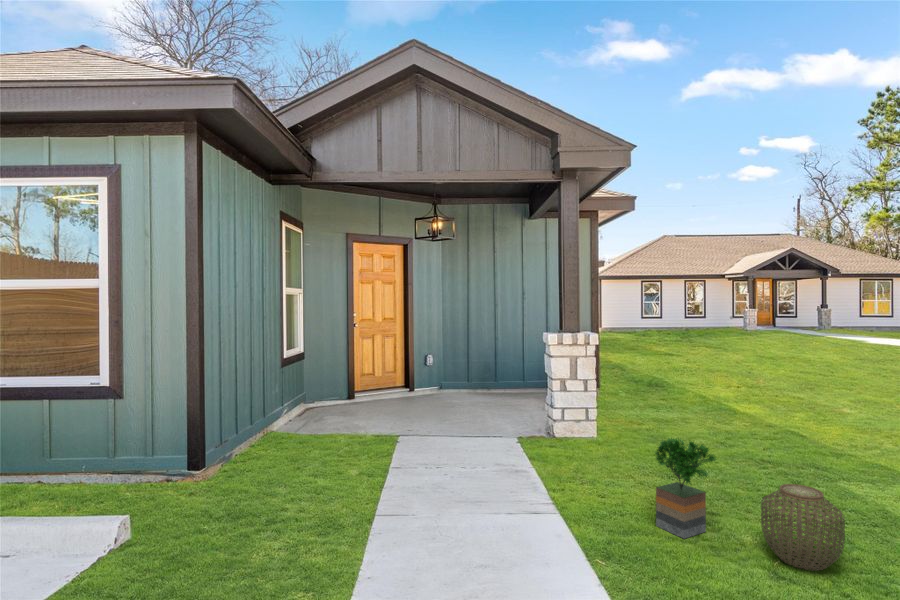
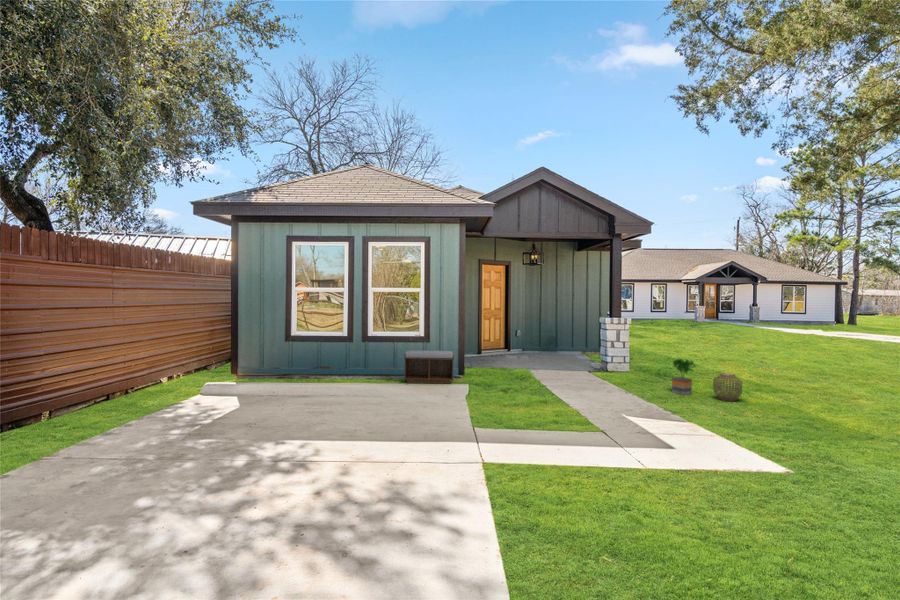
bench: none [25,417,171,497] -> present [404,350,454,383]

